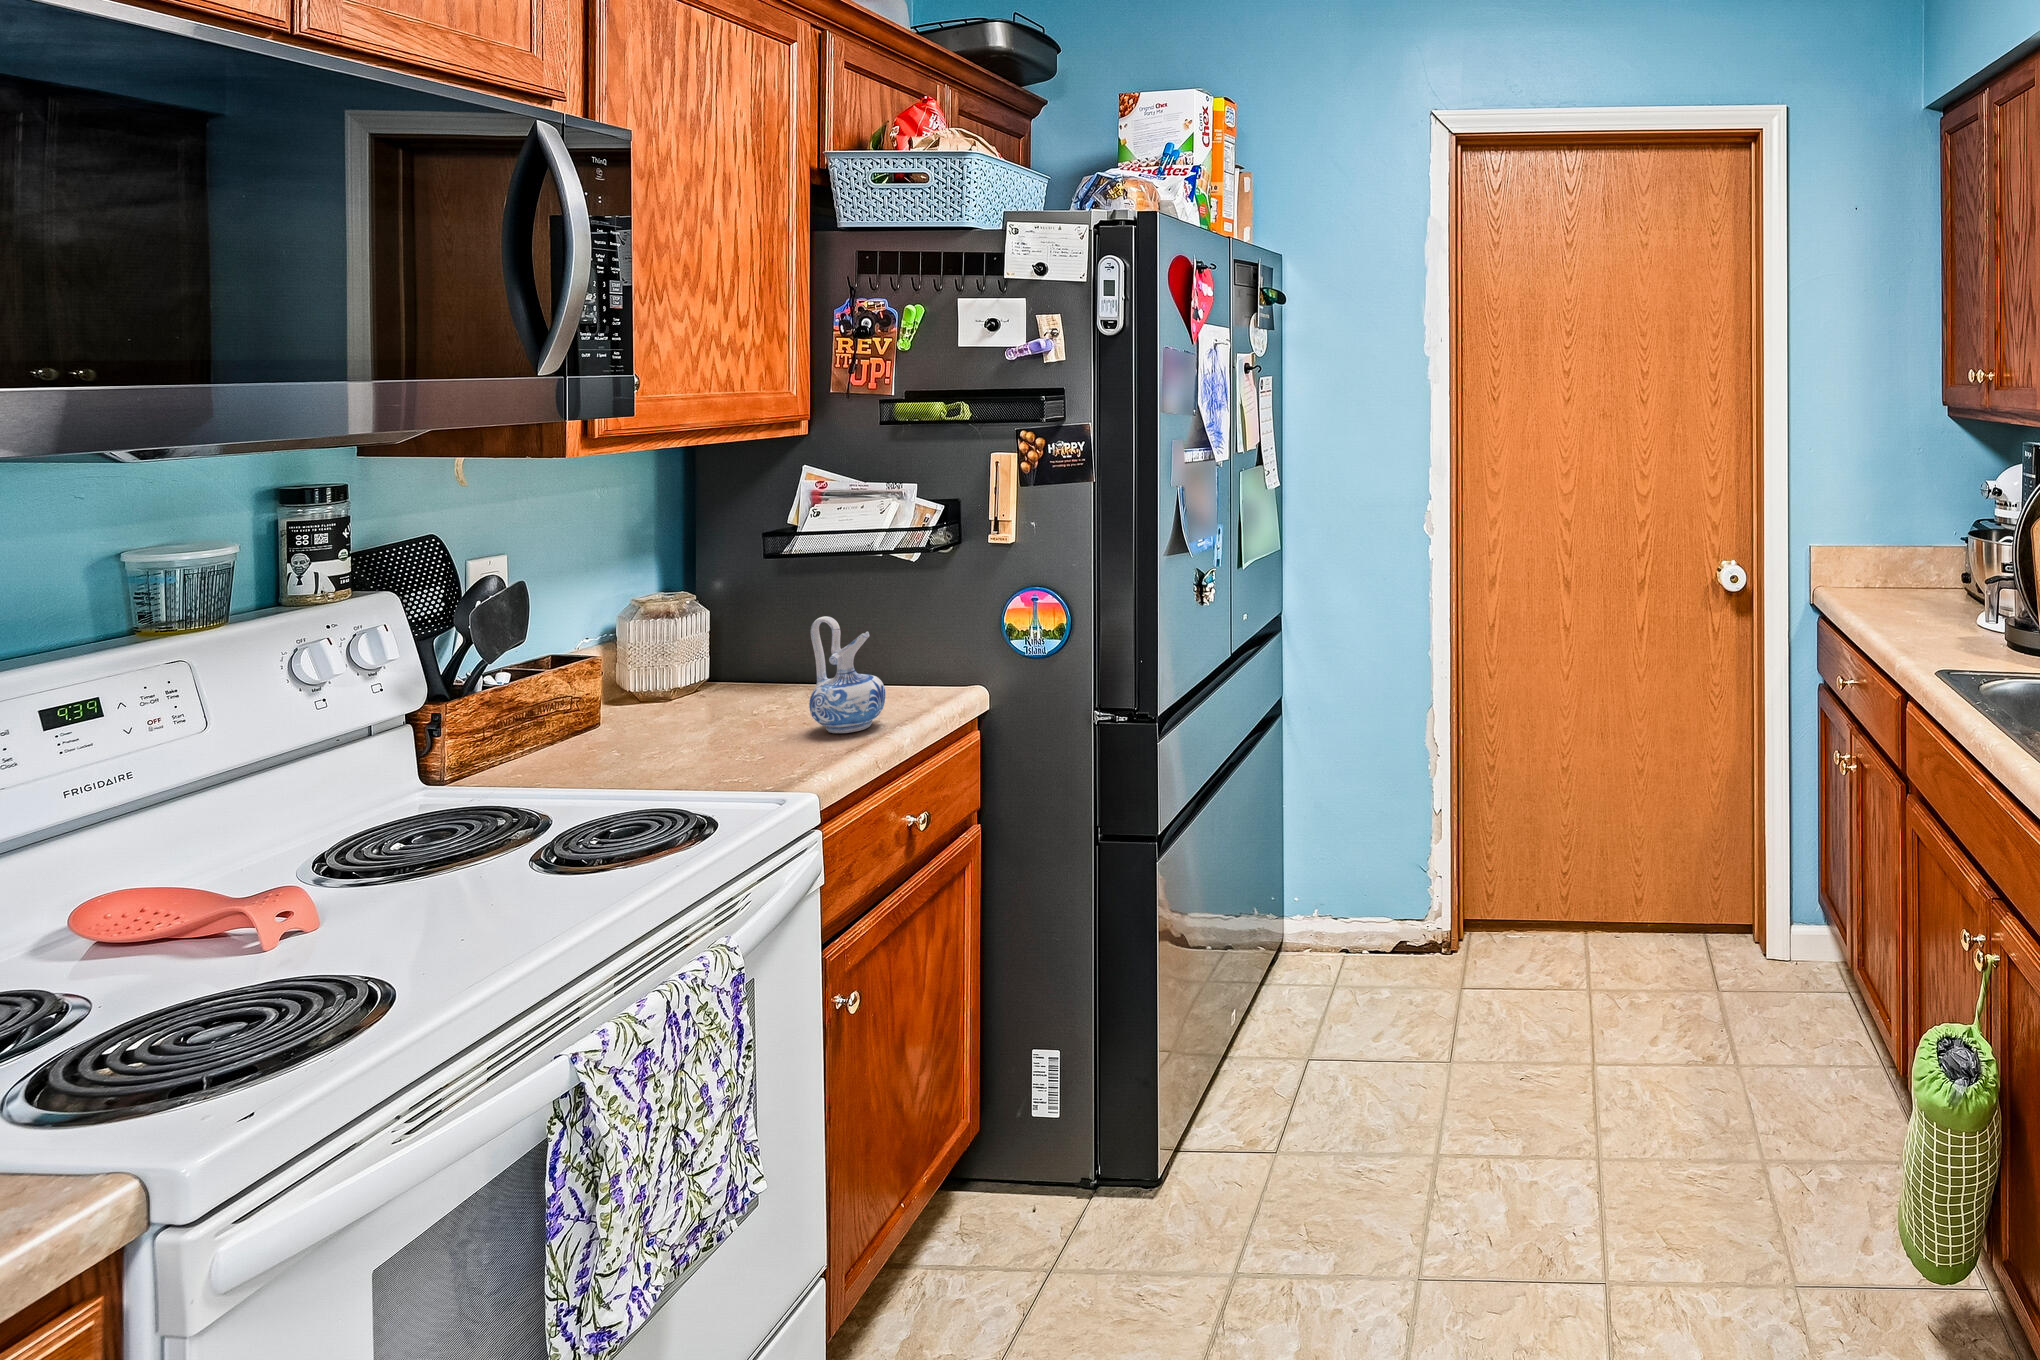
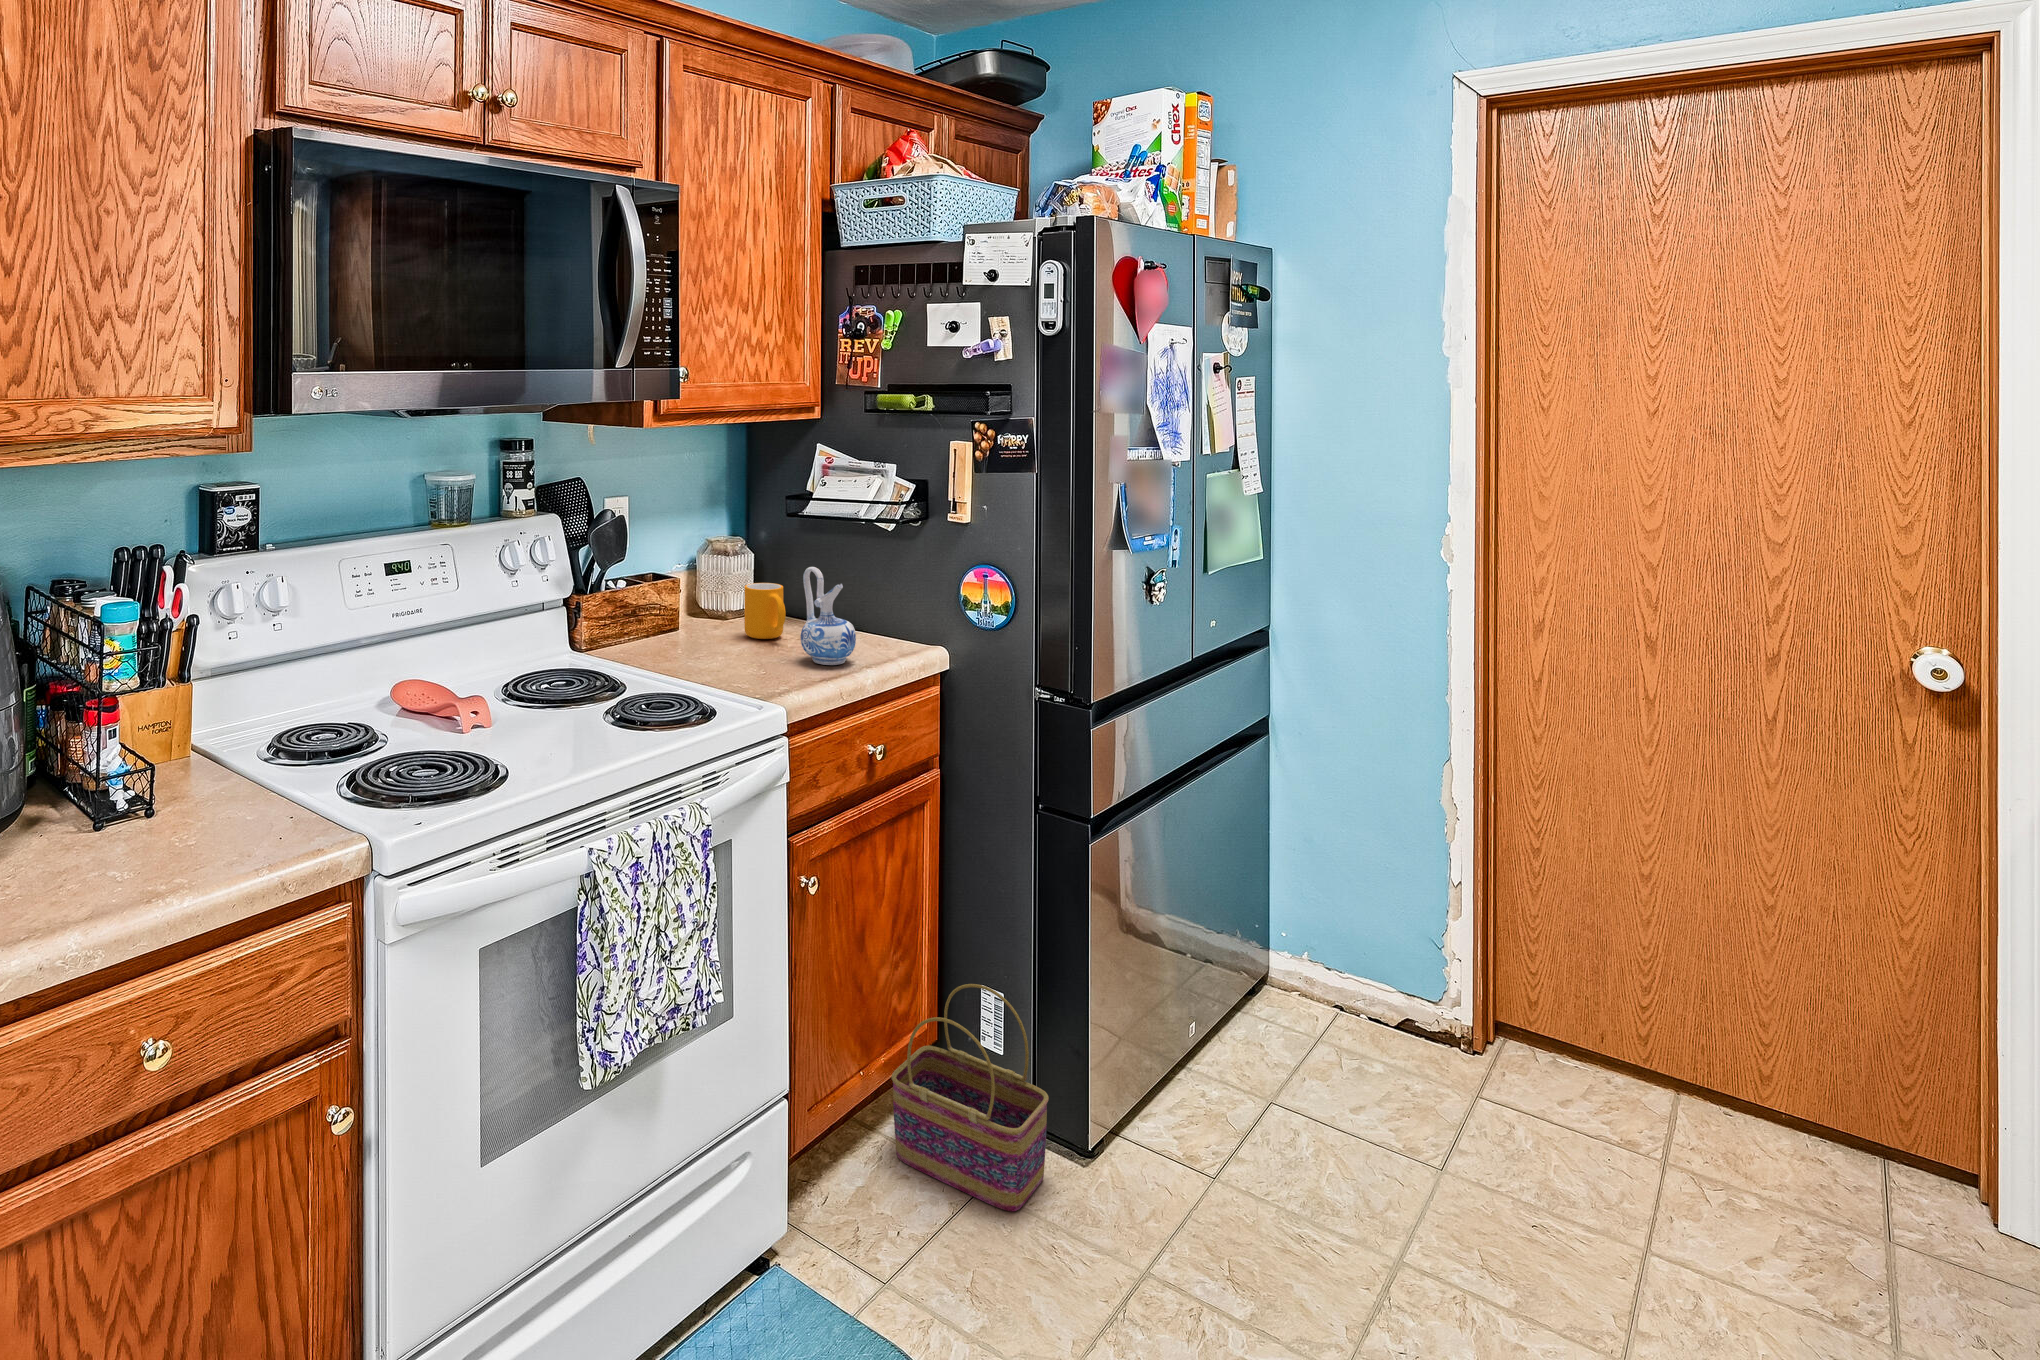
mug: none [711,645,777,718] -> present [744,583,786,639]
basket: none [941,1050,1124,1288] -> present [891,984,1049,1211]

